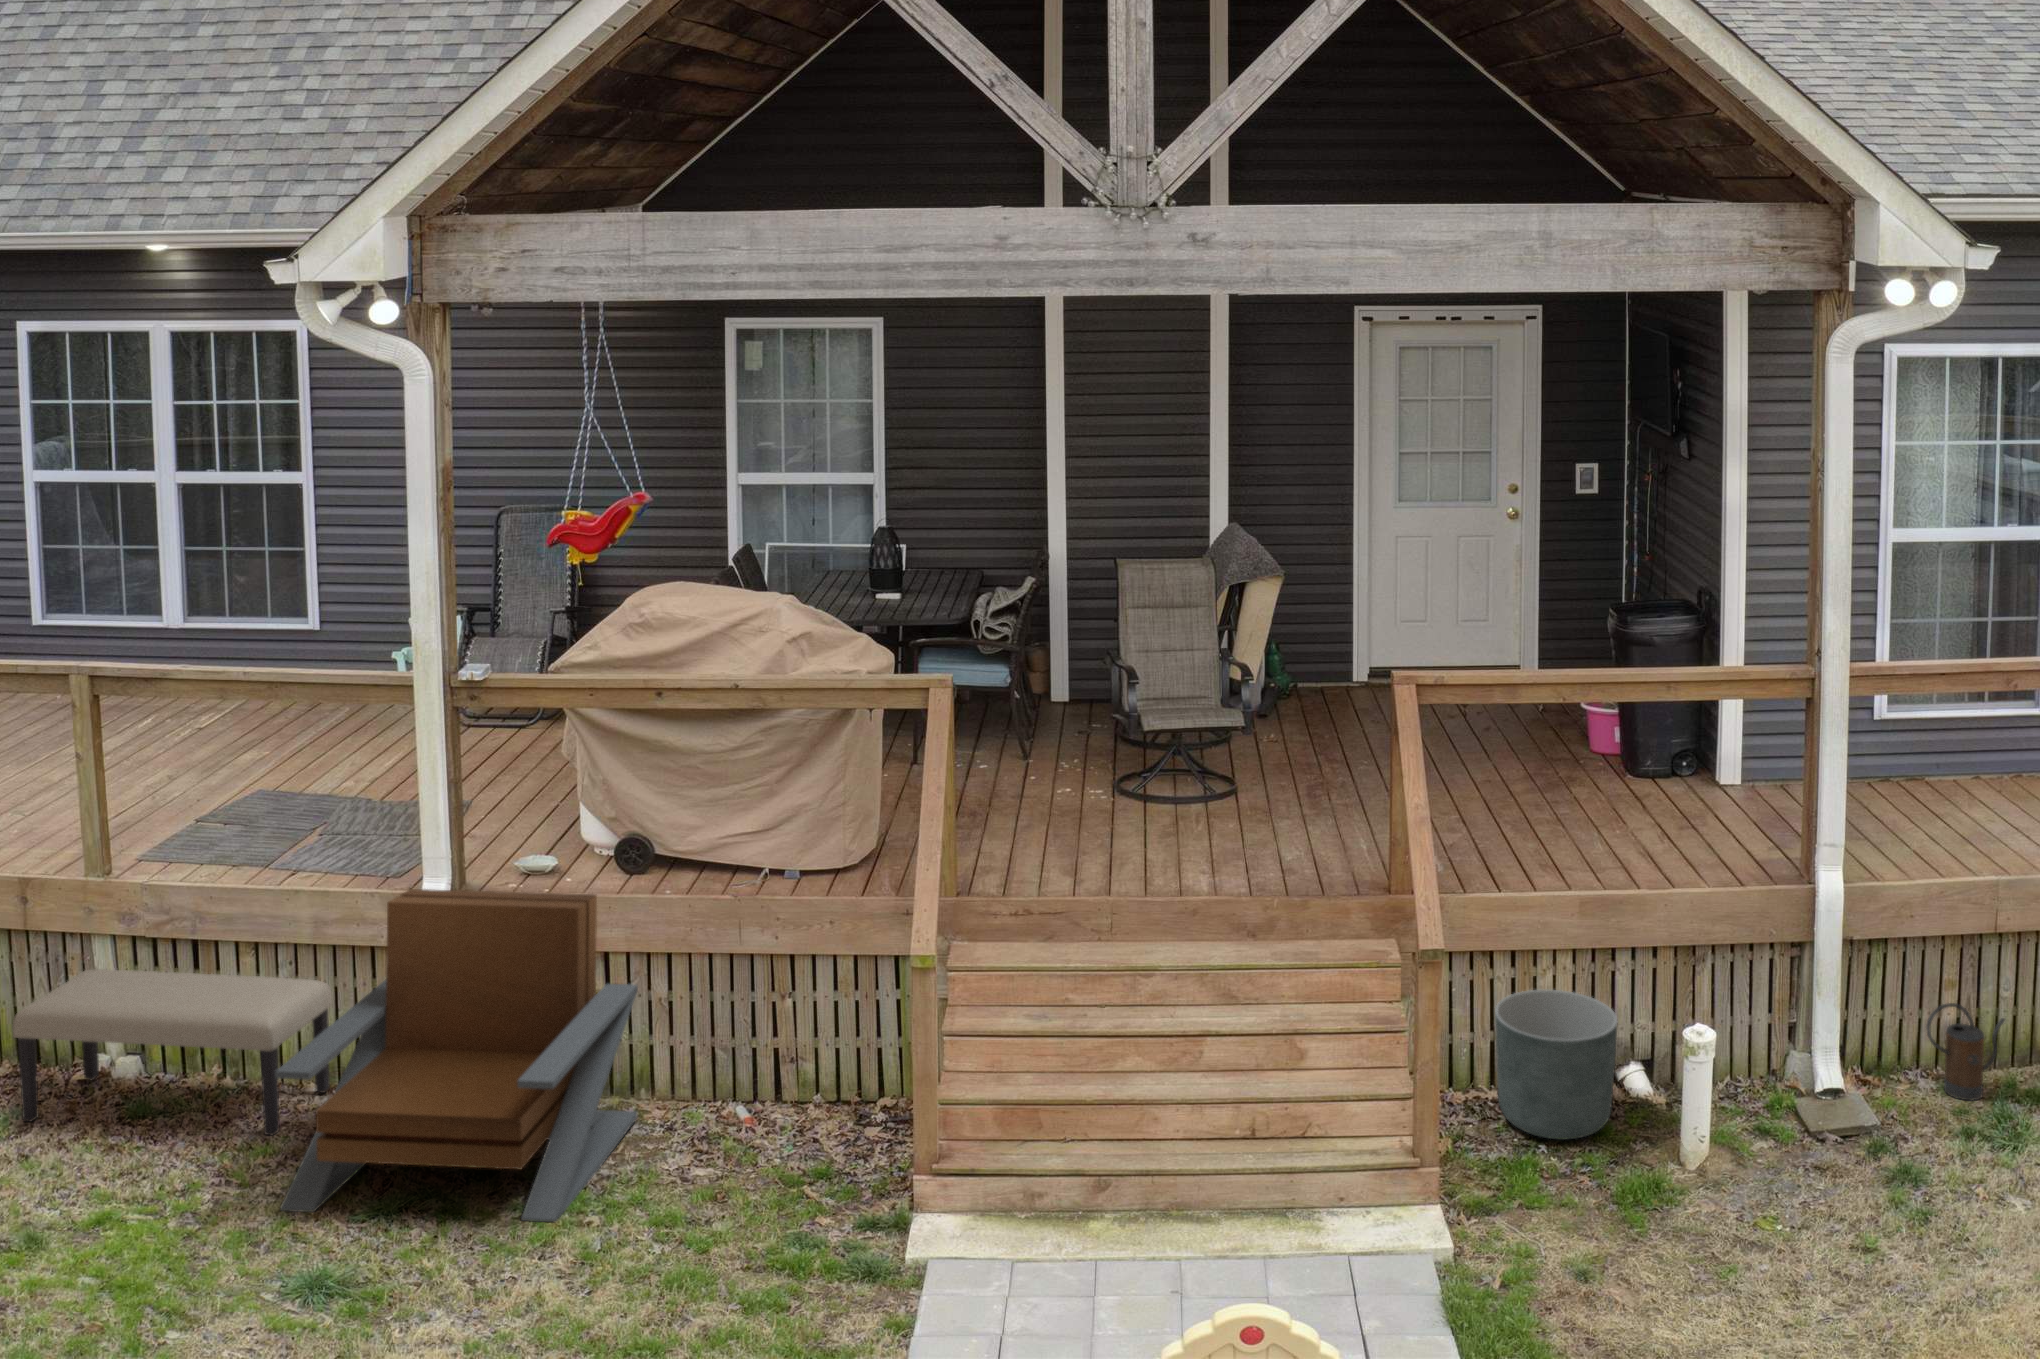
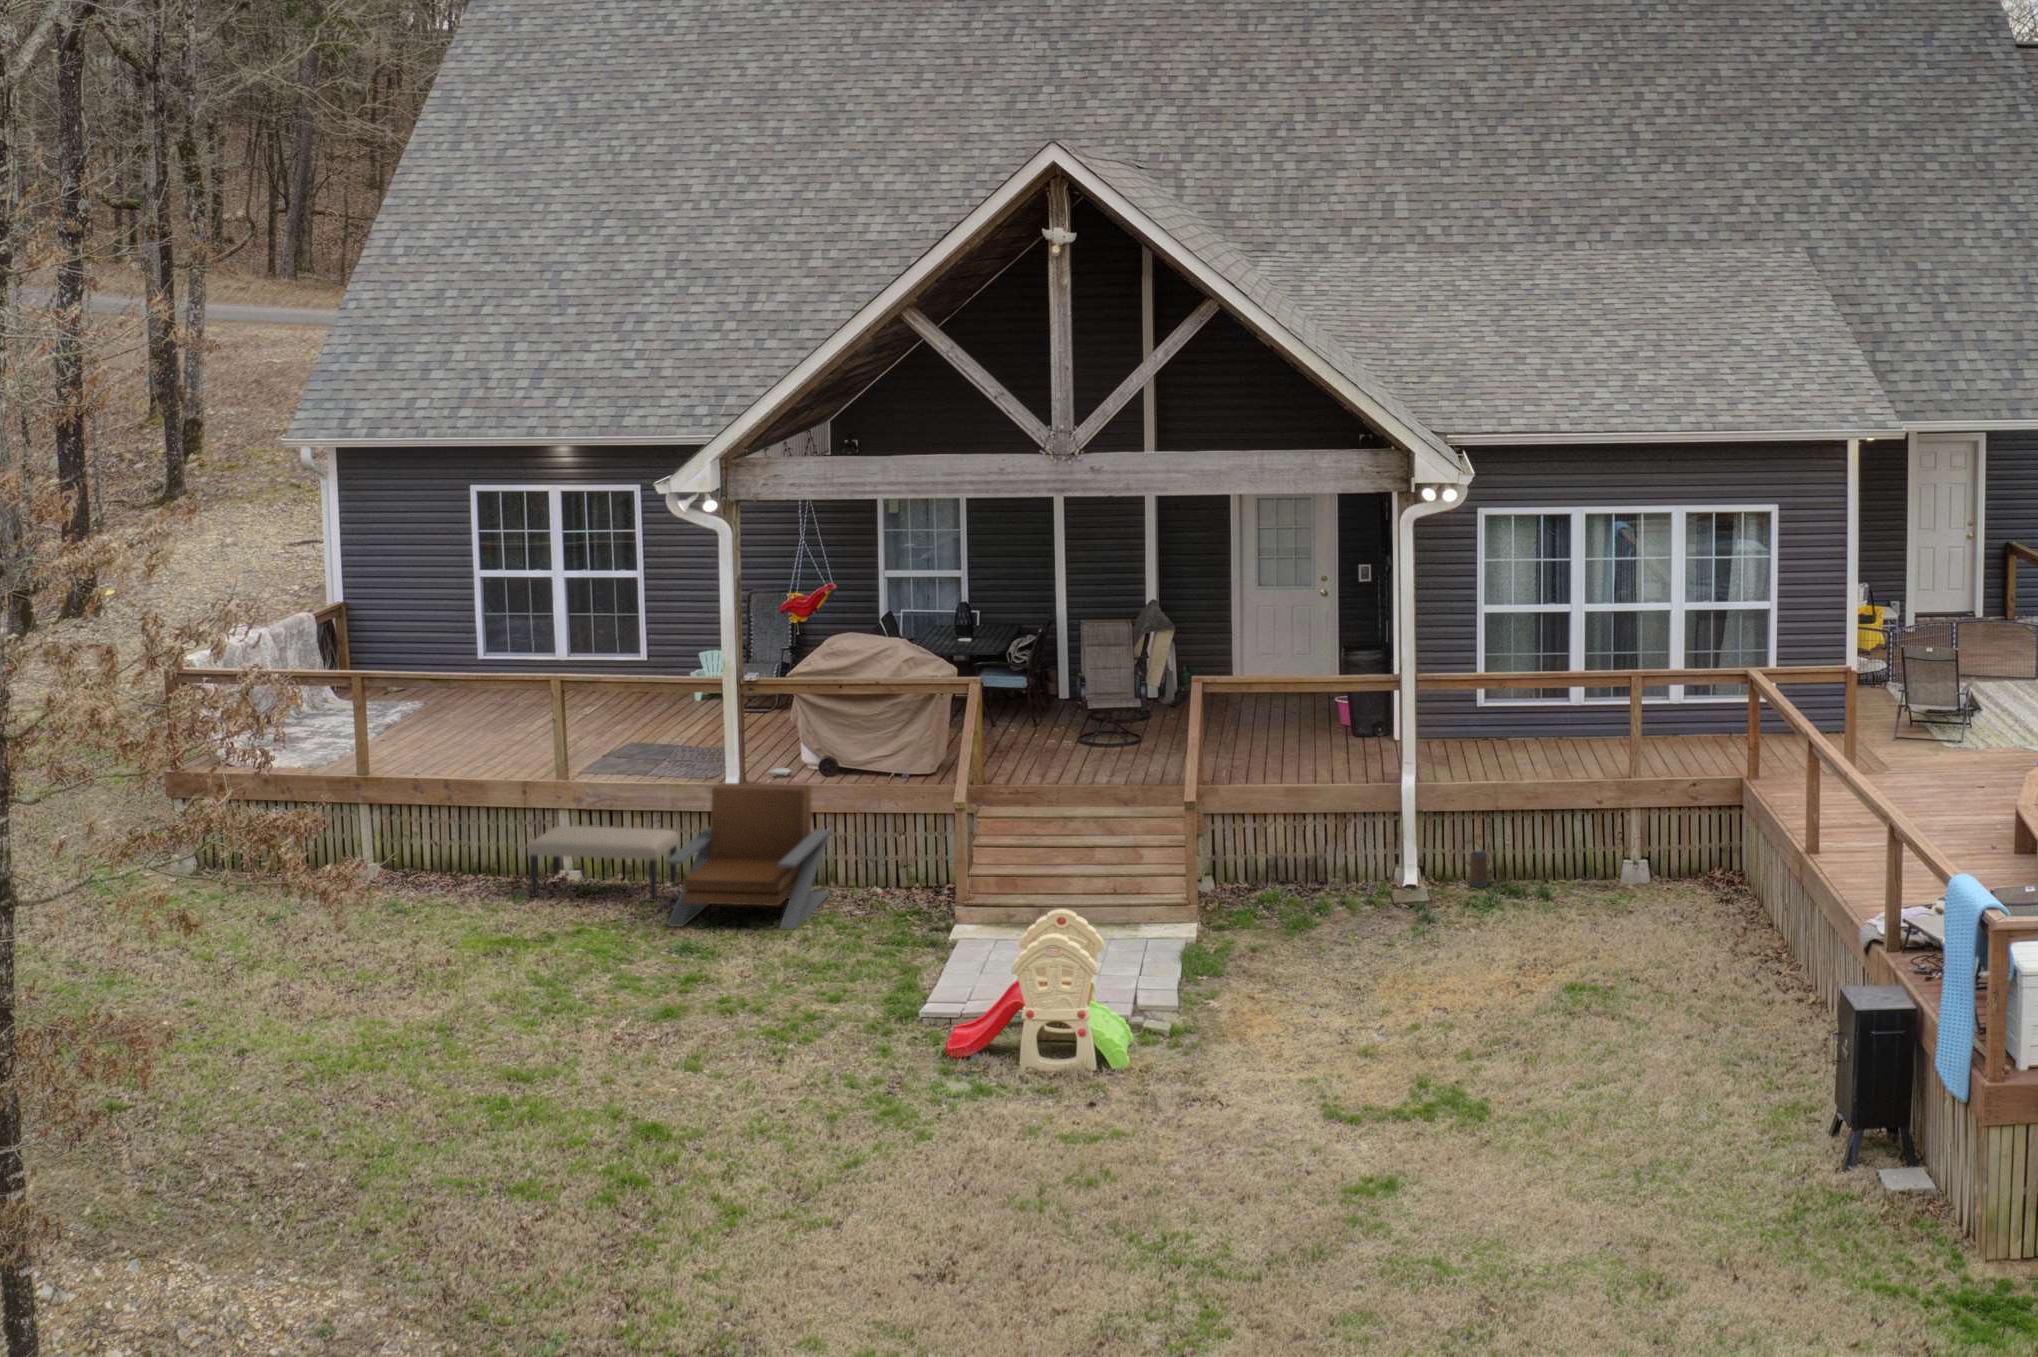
planter: present [1495,990,1617,1139] -> none [1245,834,1303,902]

